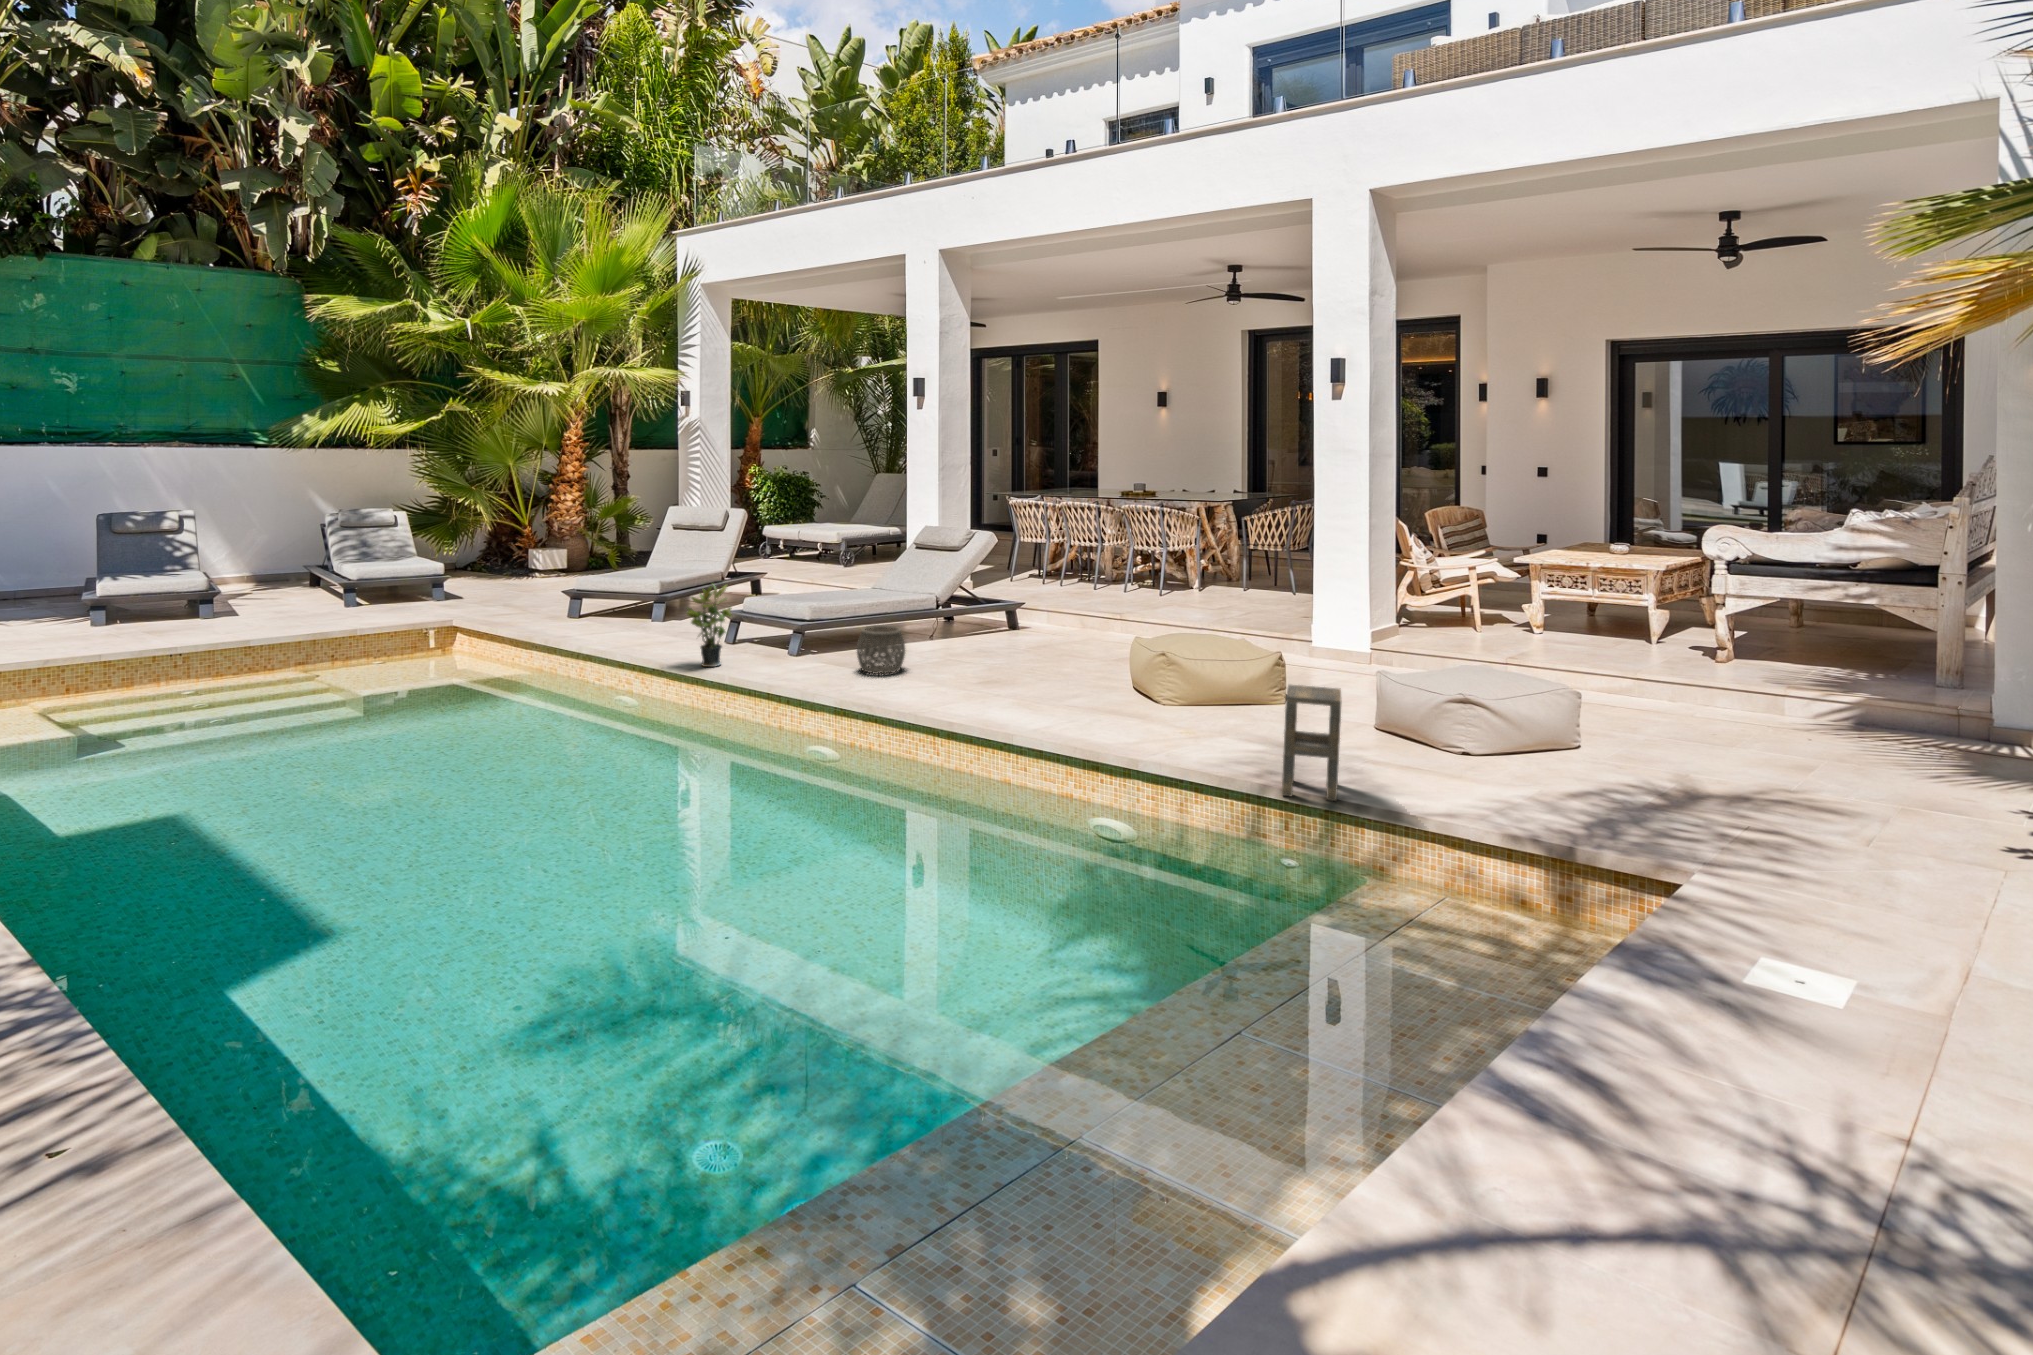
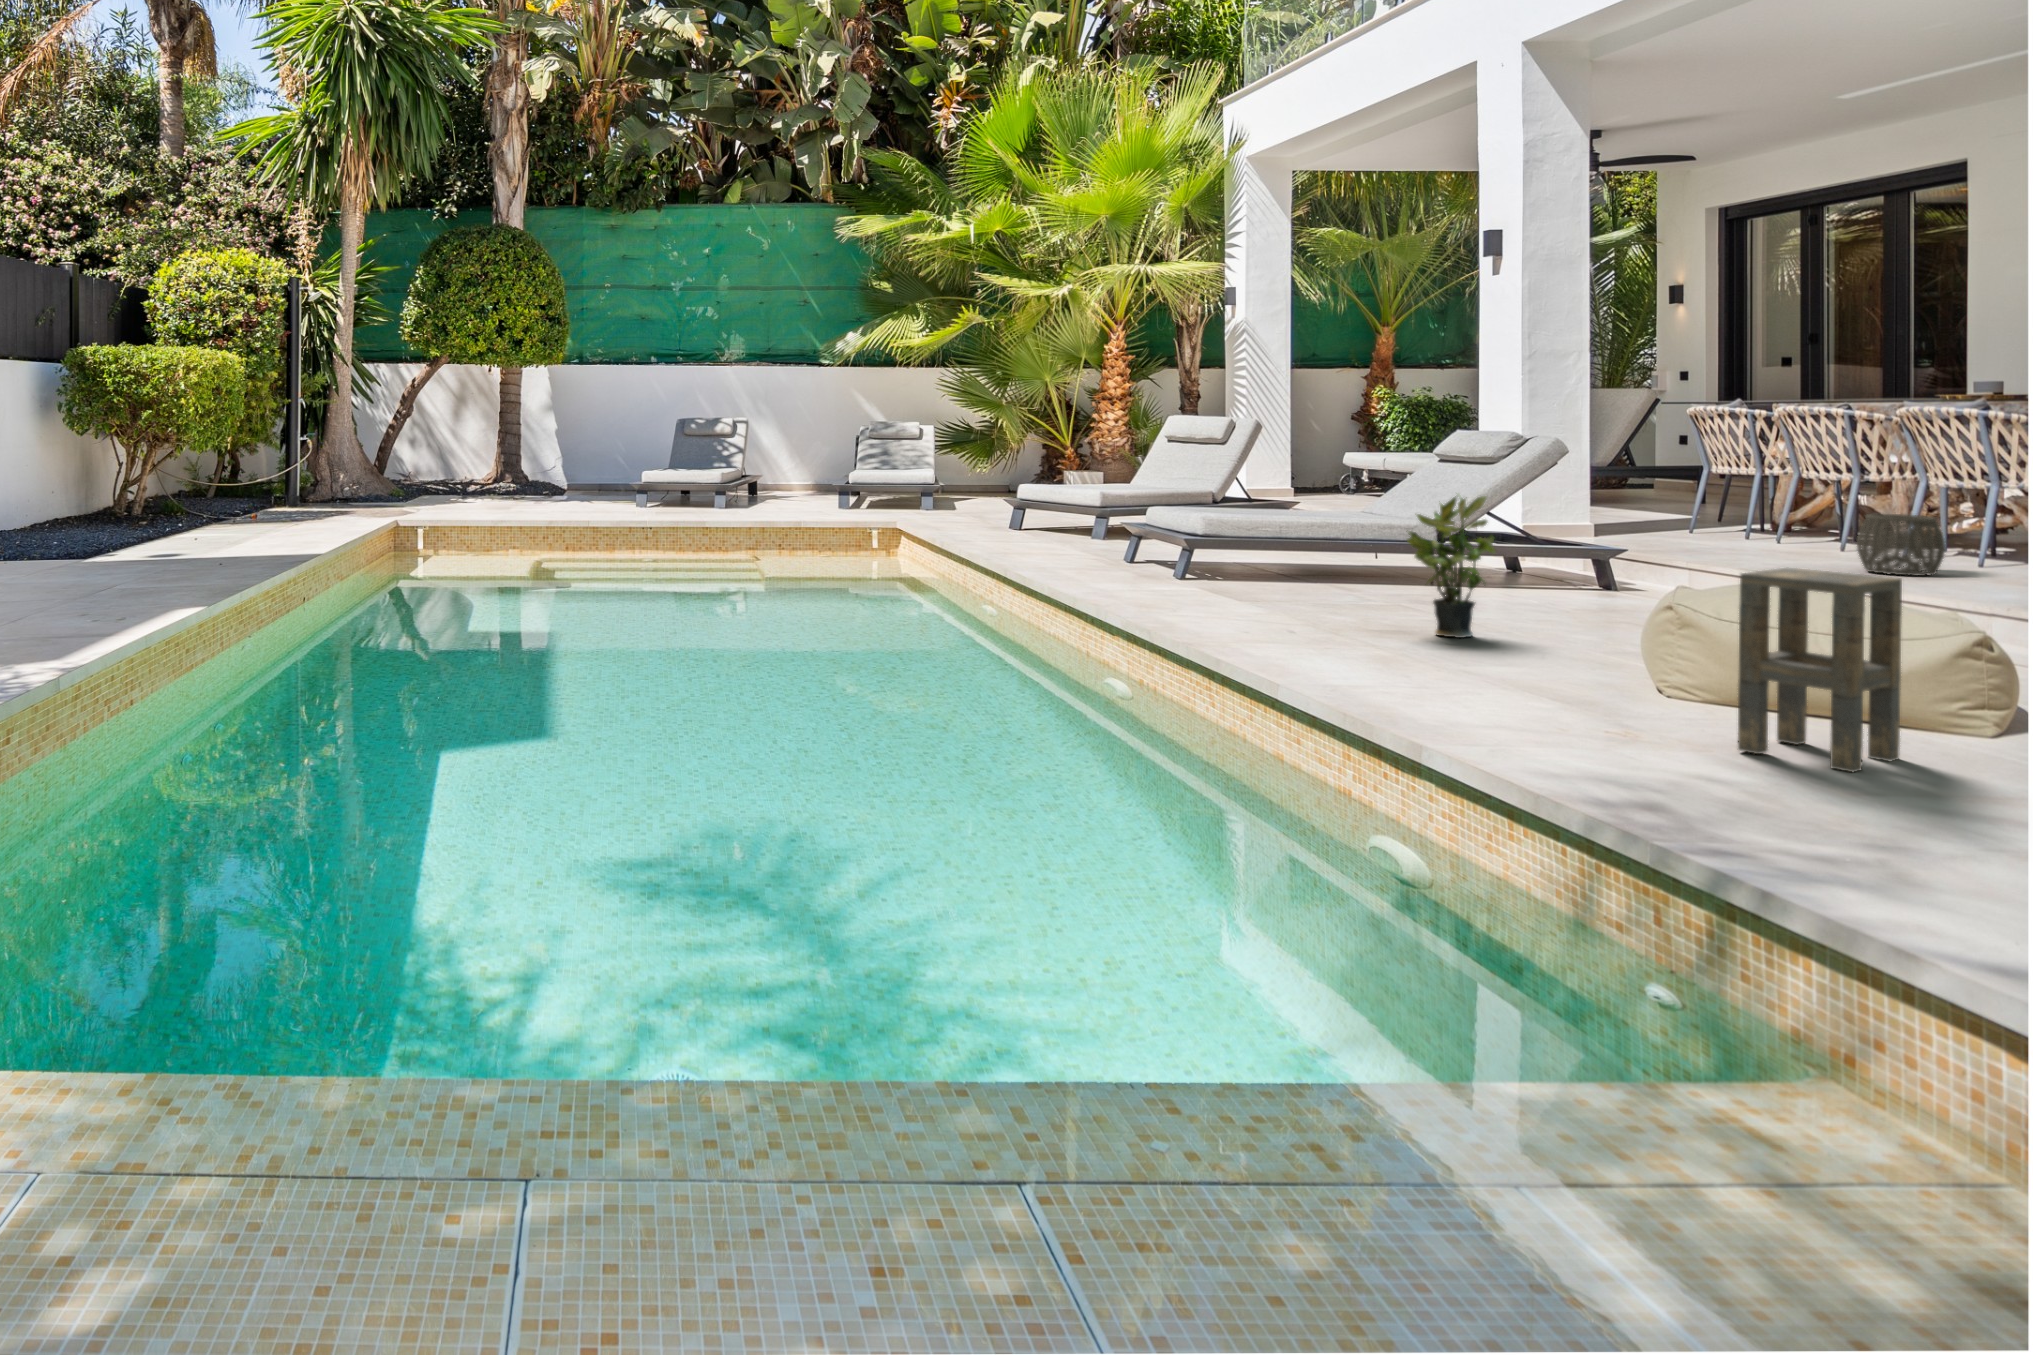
potted plant: present [687,585,732,667] -> present [1407,495,1496,638]
woven basket: present [857,625,905,674] -> present [1857,514,1945,576]

